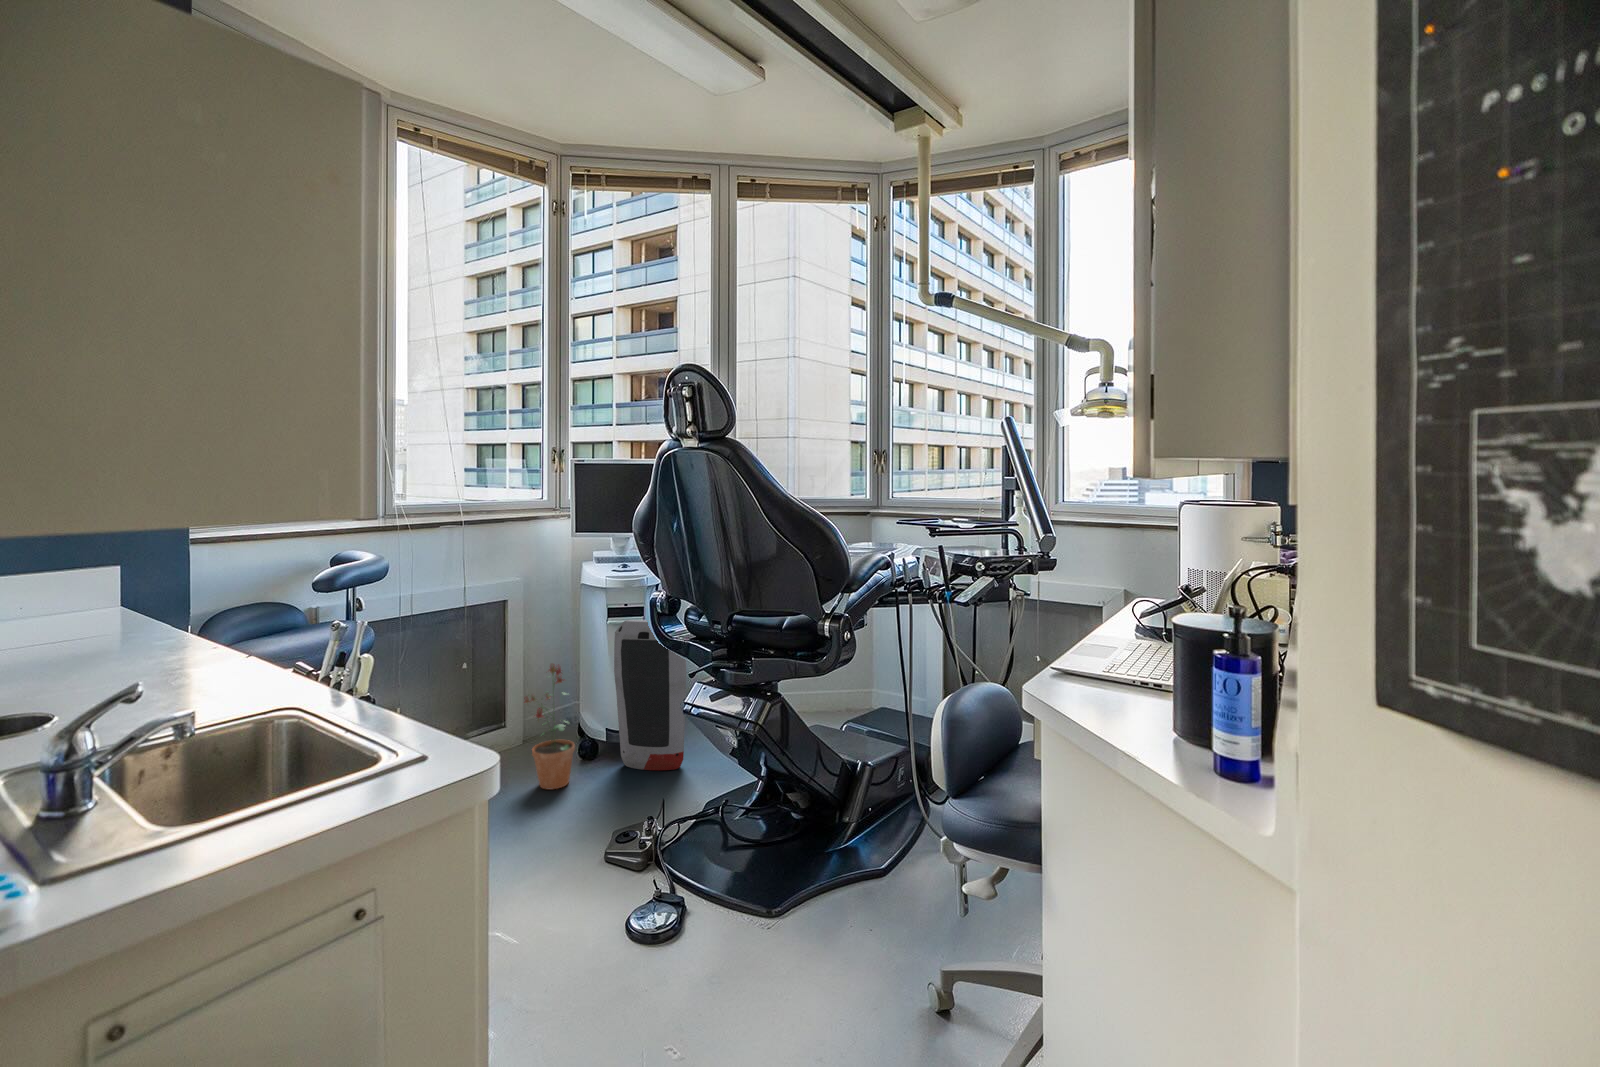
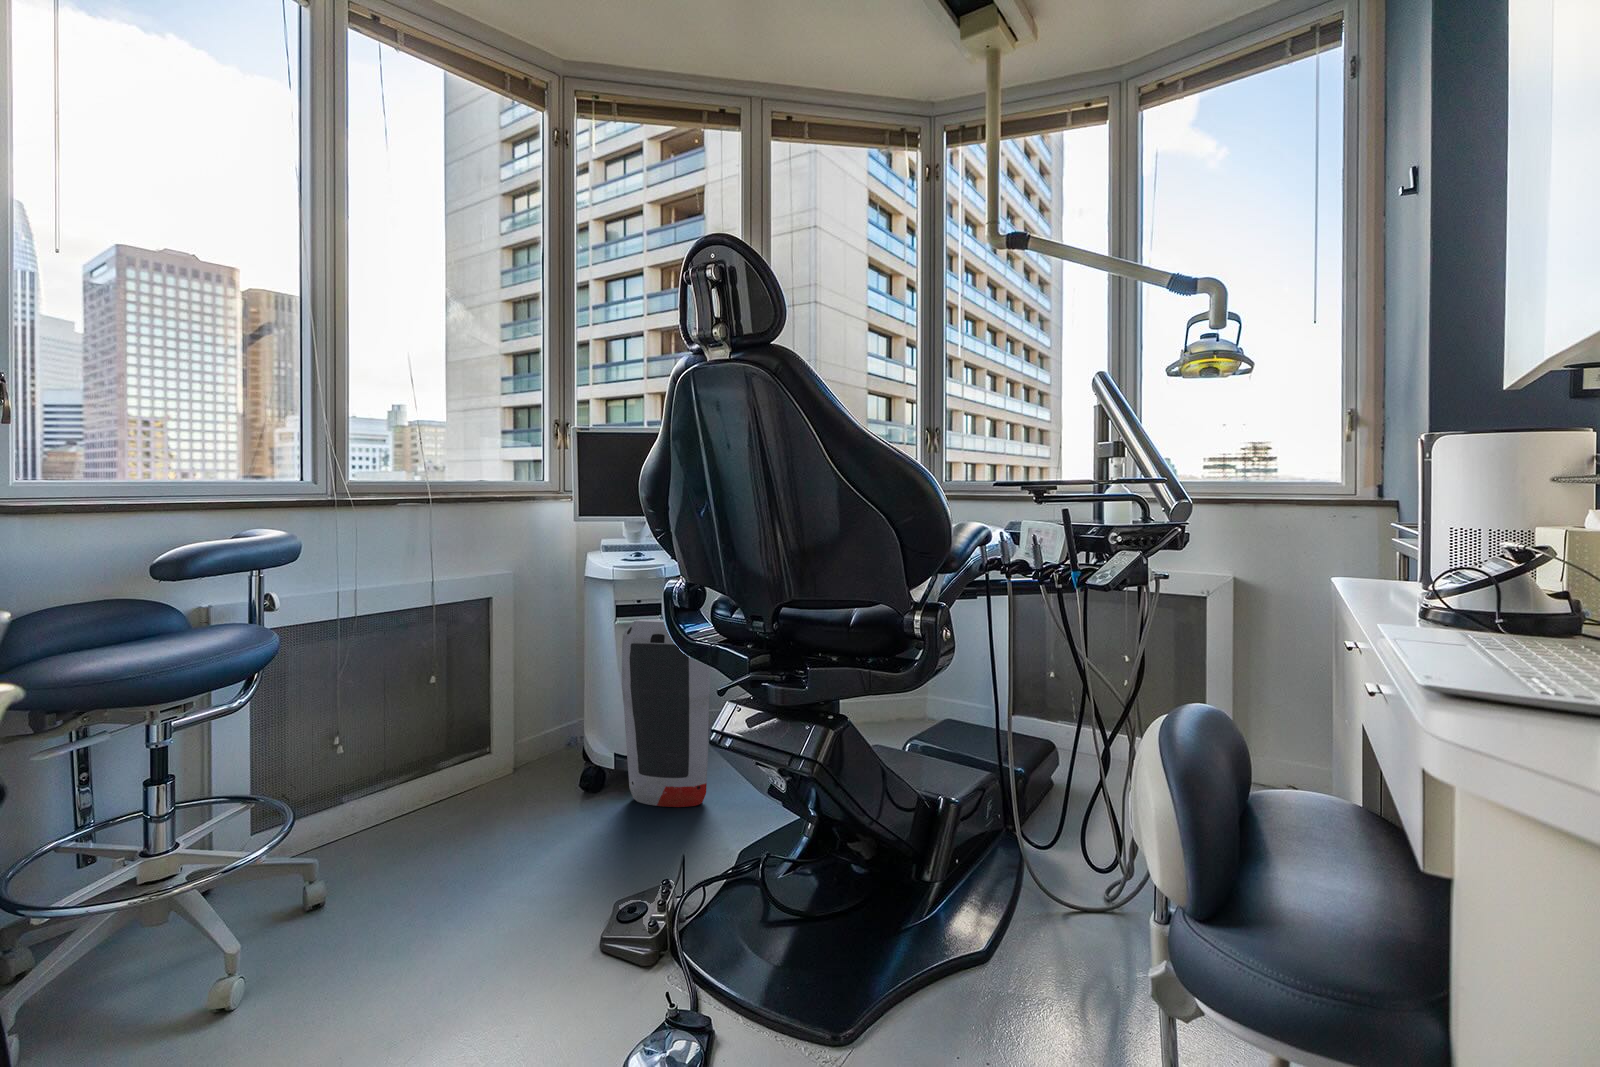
potted plant: present [524,664,575,789] -> none [507,673,571,833]

